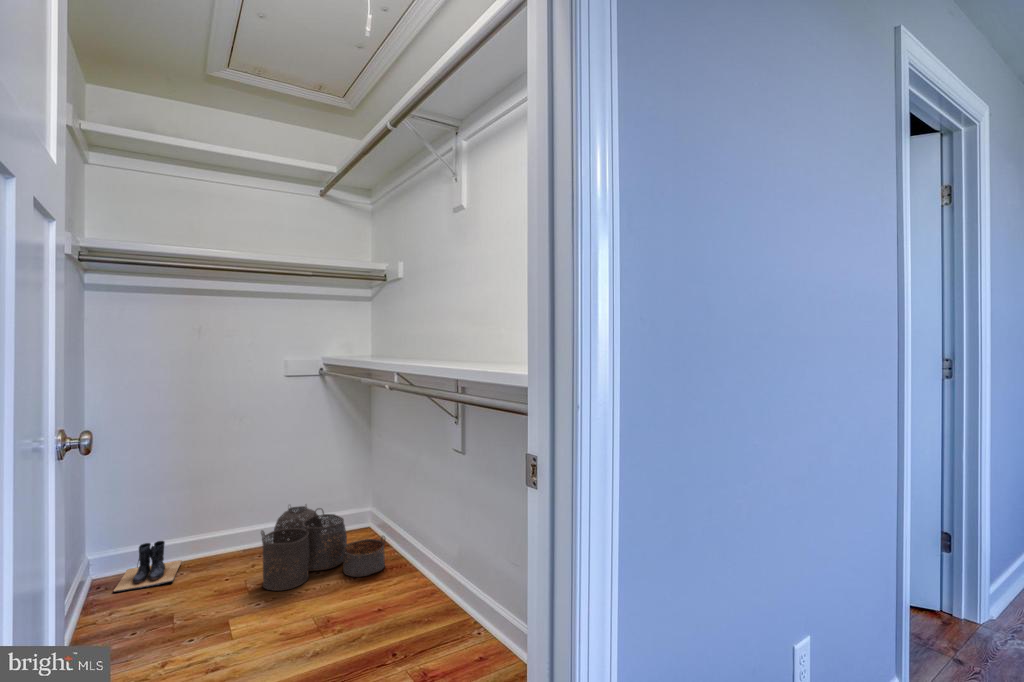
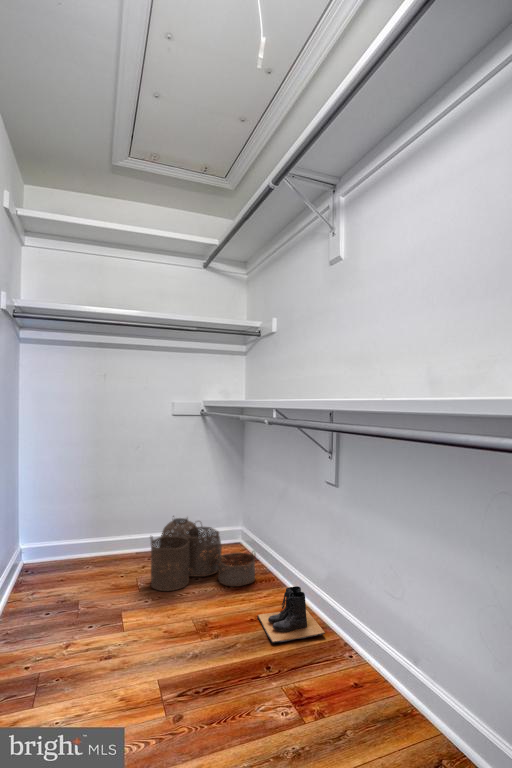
boots: present [113,541,182,592] -> present [258,586,325,643]

